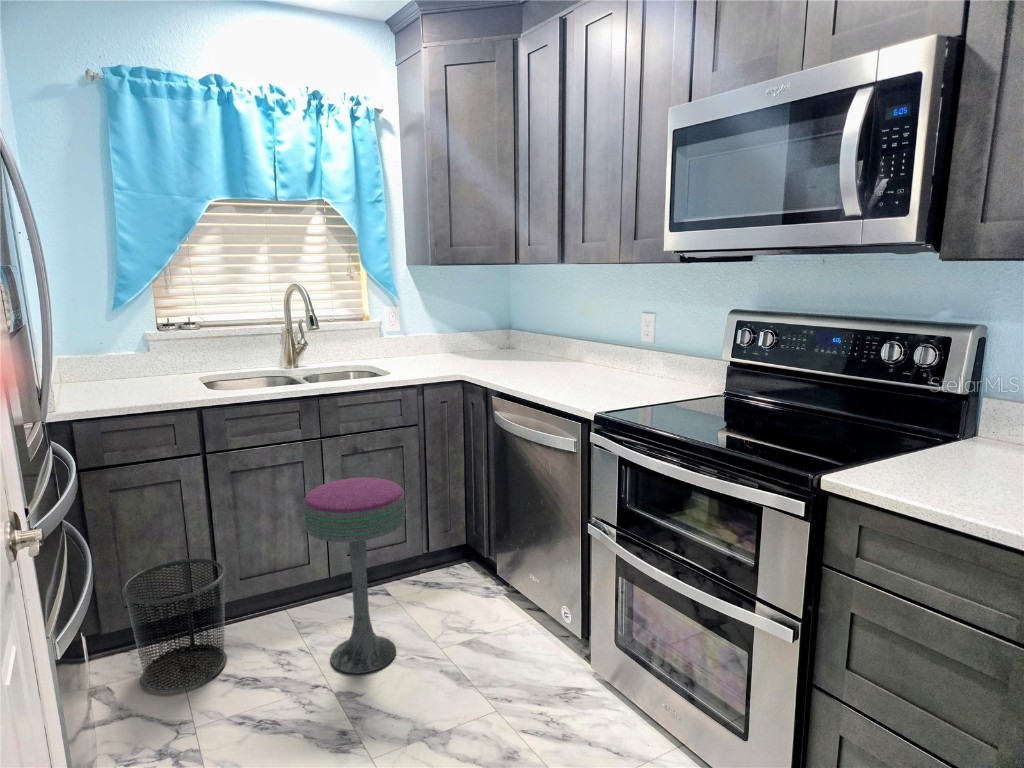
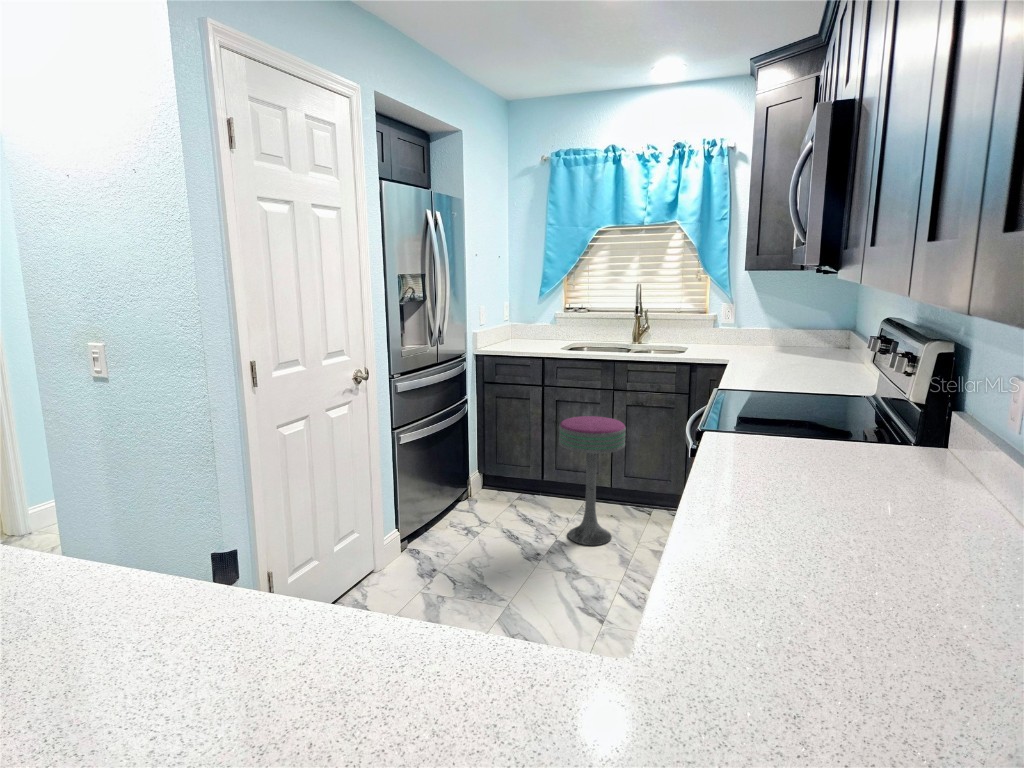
waste bin: present [122,559,227,692] -> none [483,443,537,513]

